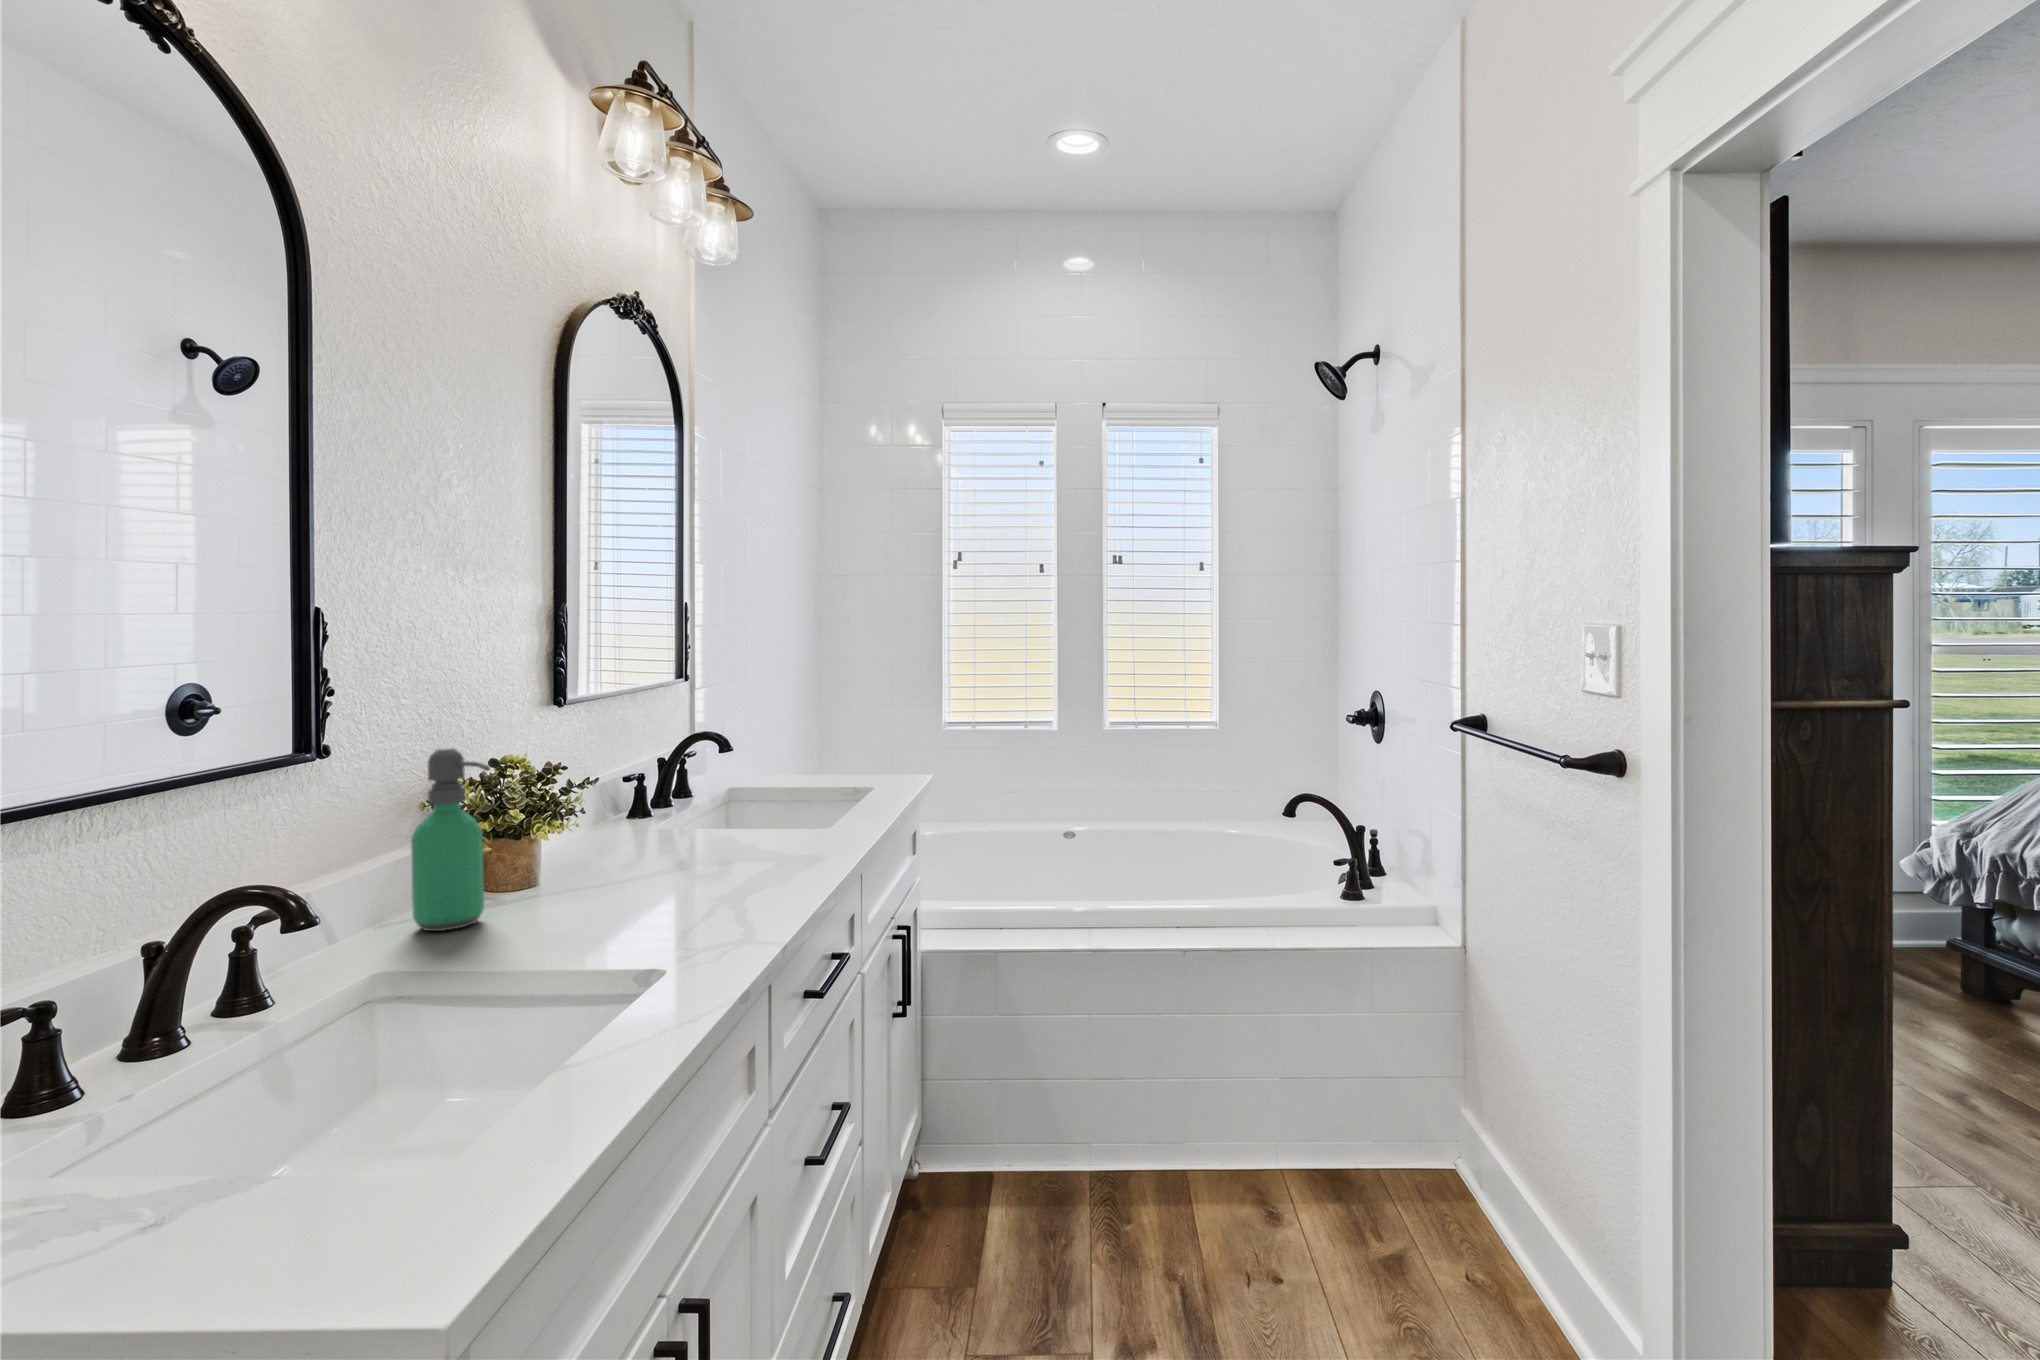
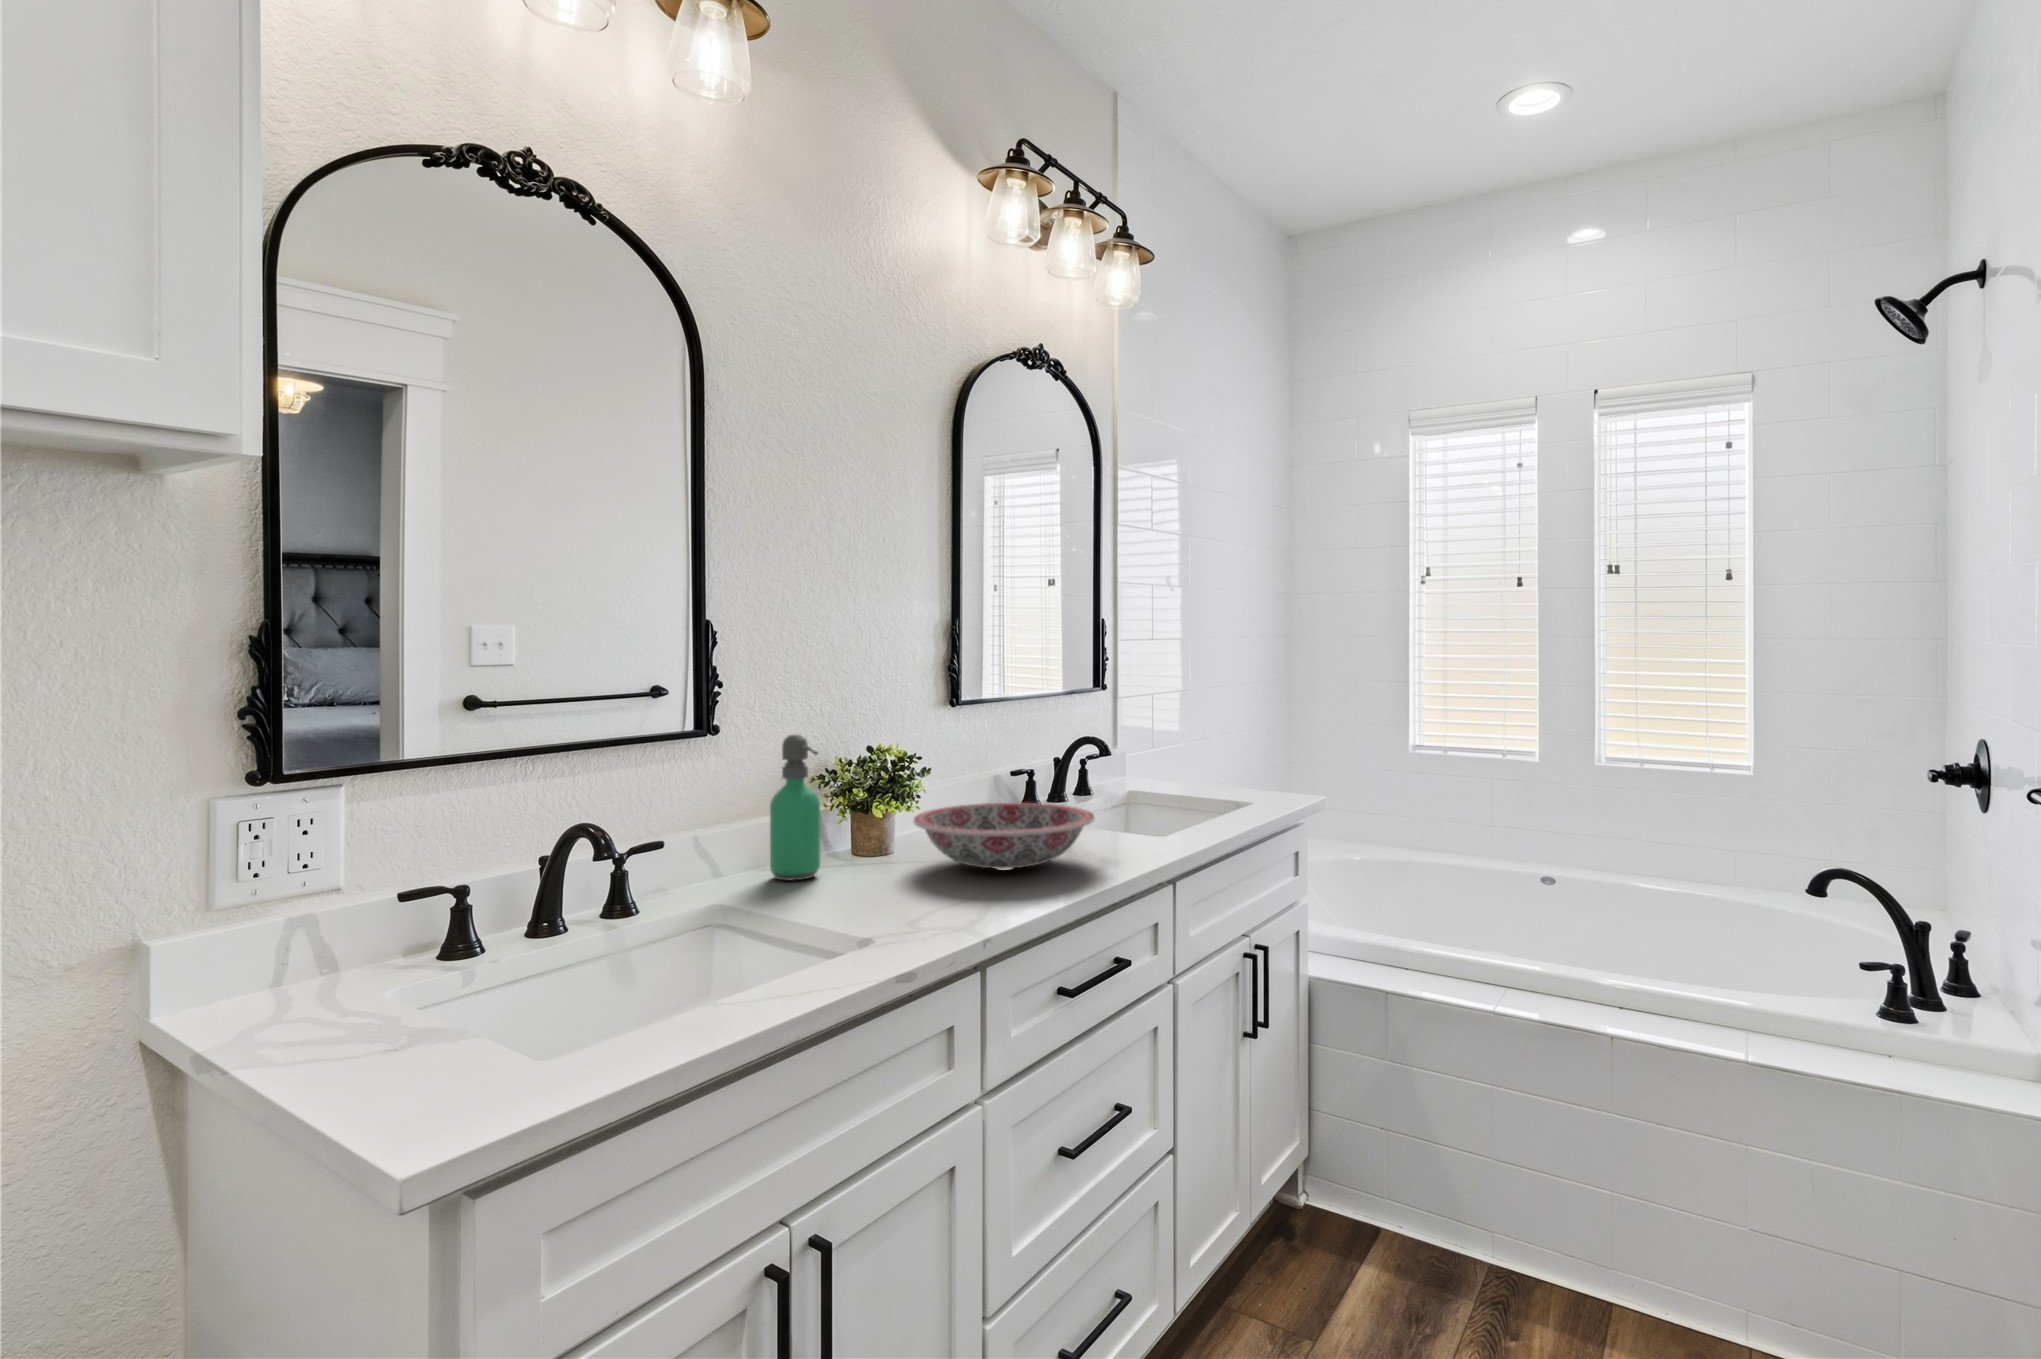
ceramic bowl: none [593,805,806,881] -> present [913,803,1095,869]

